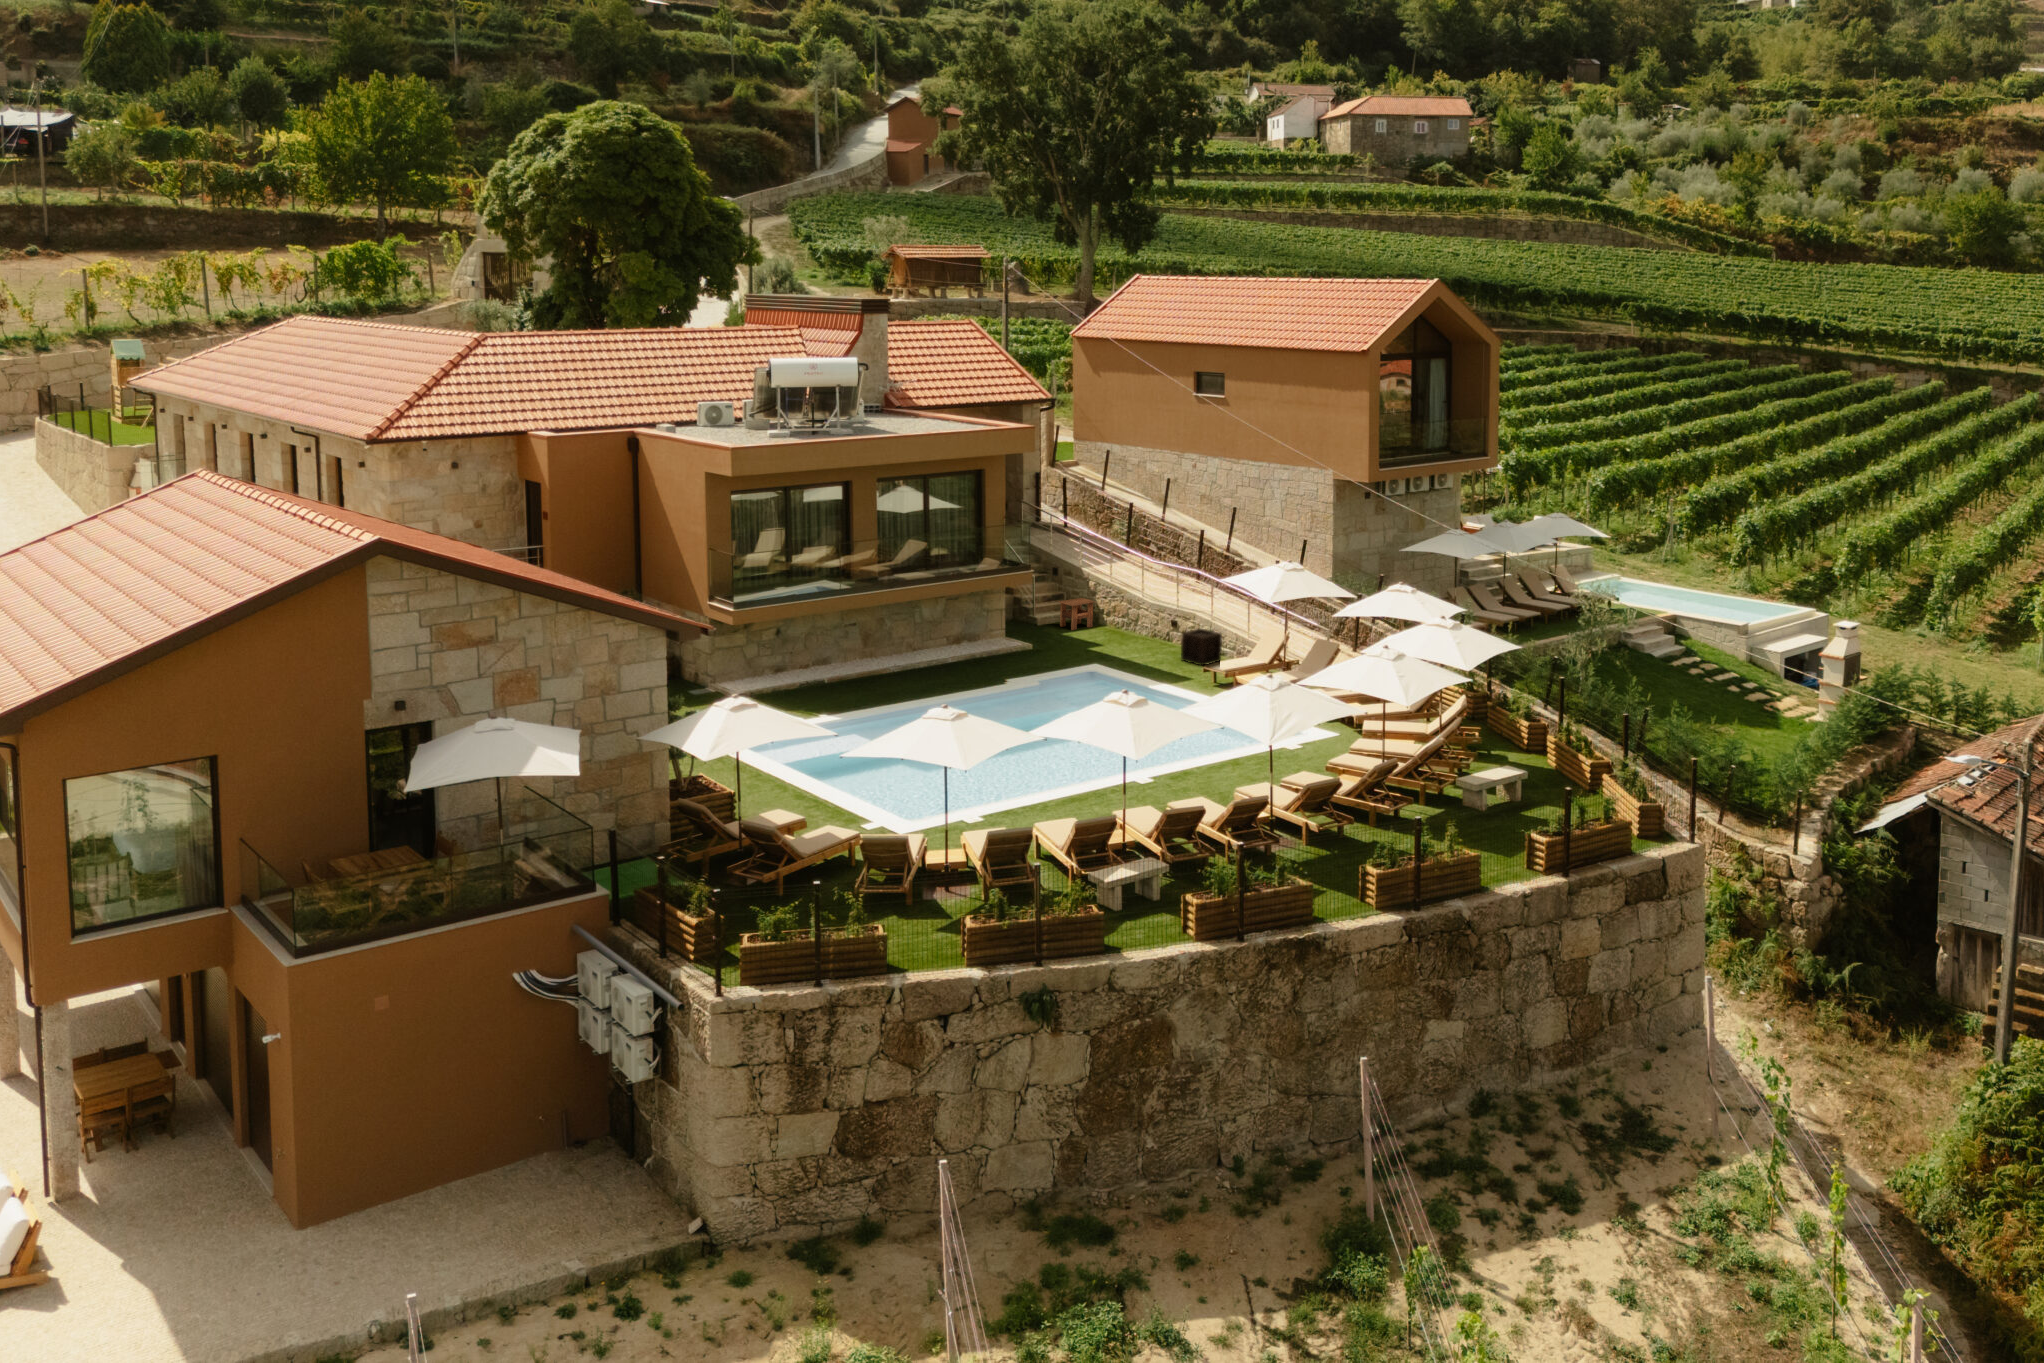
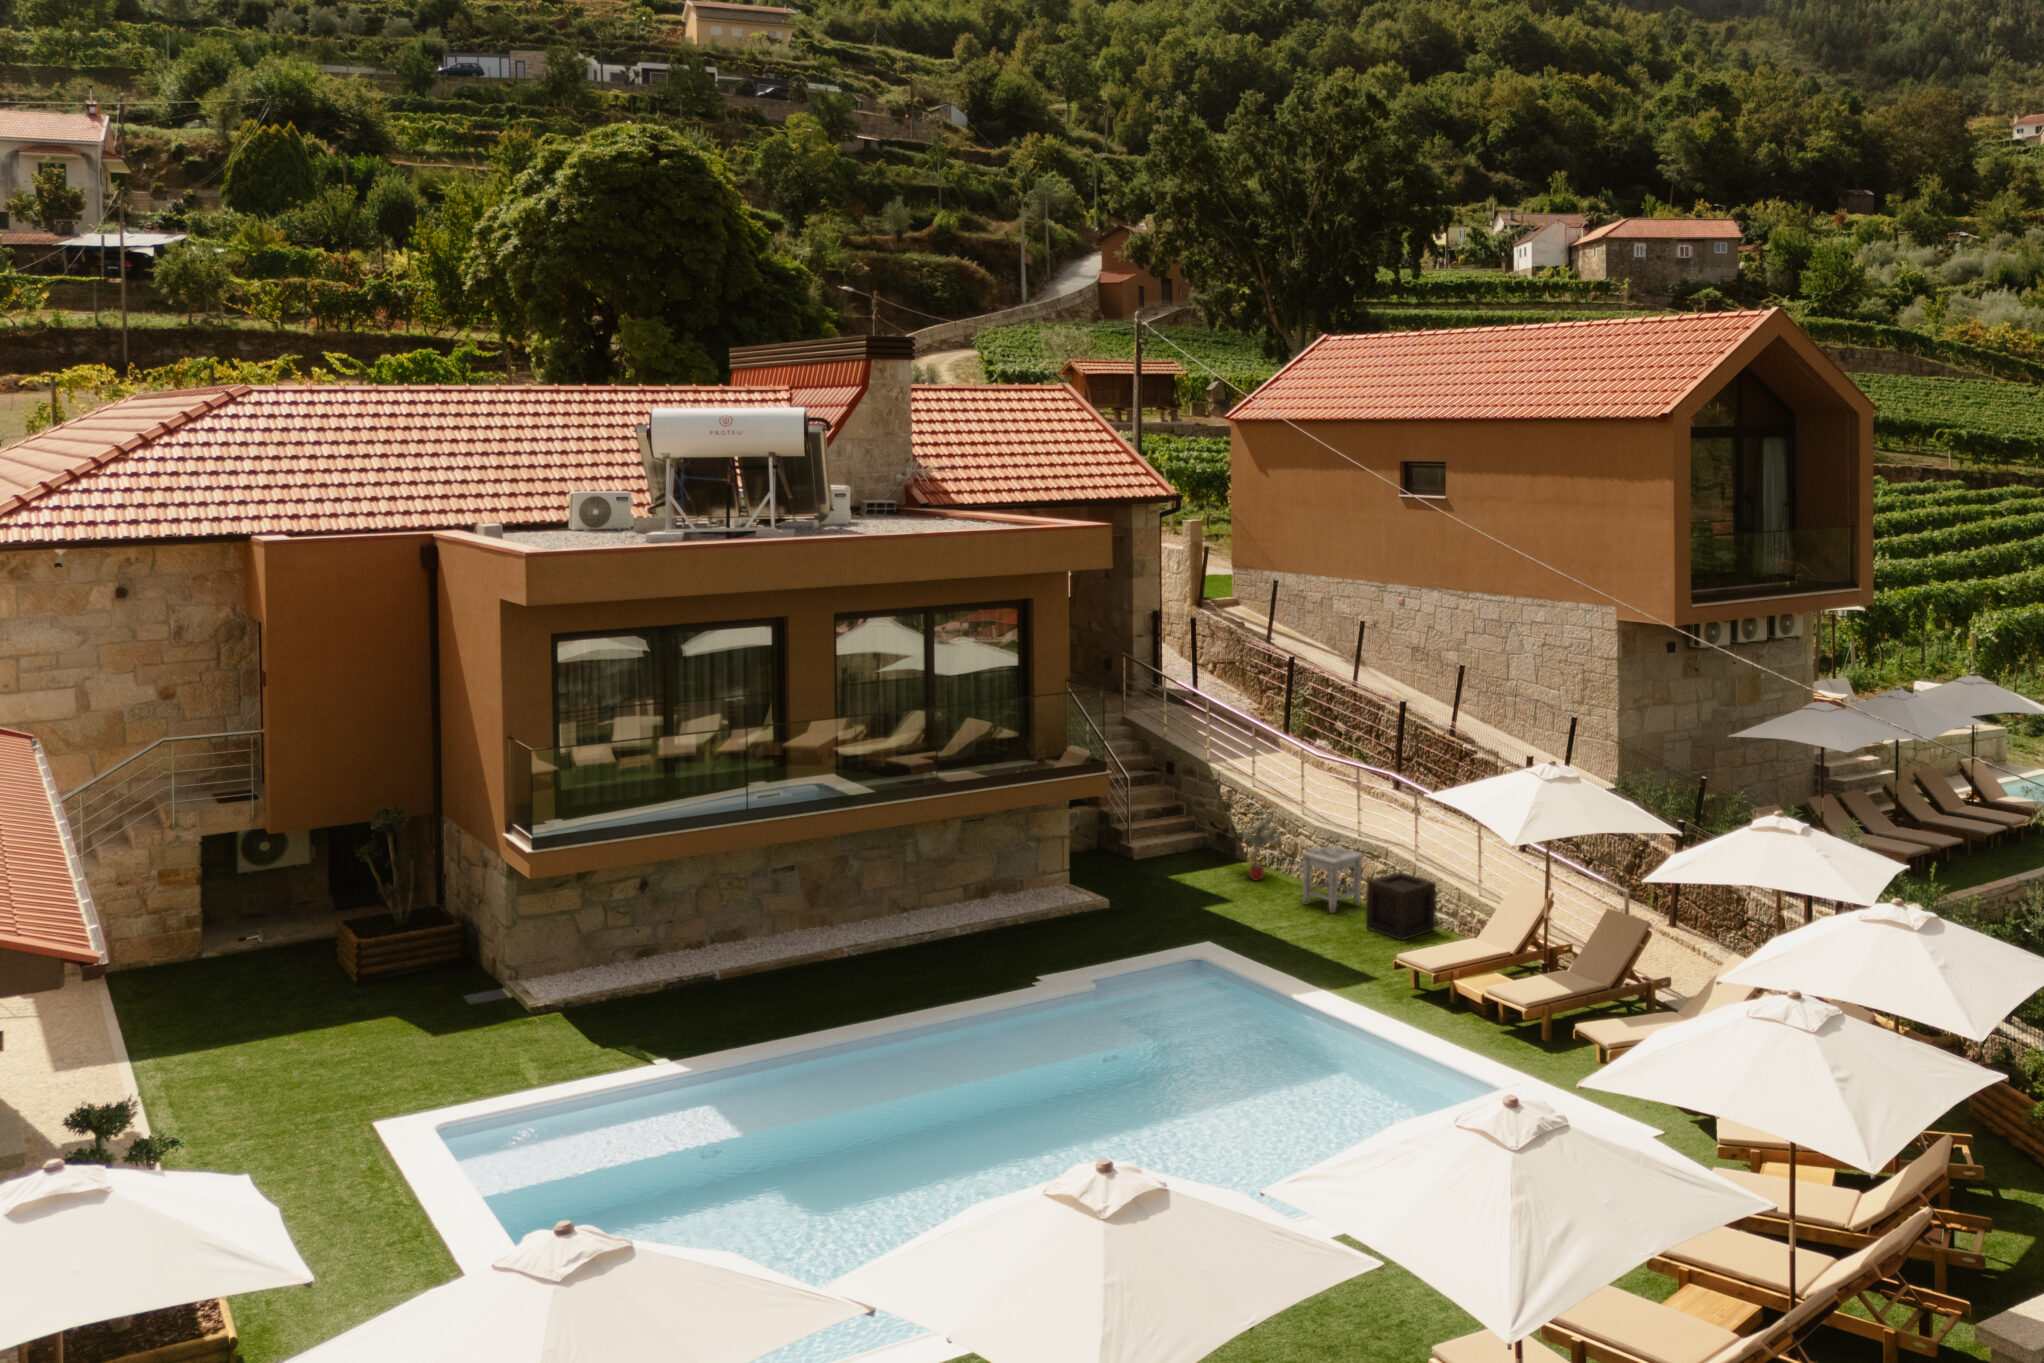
potted tree: none [1100,594,1128,638] -> present [1240,810,1281,880]
side table: present [1058,598,1095,630] -> none [1172,811,1237,866]
stool: none [1141,615,1179,653] -> present [1301,845,1364,913]

